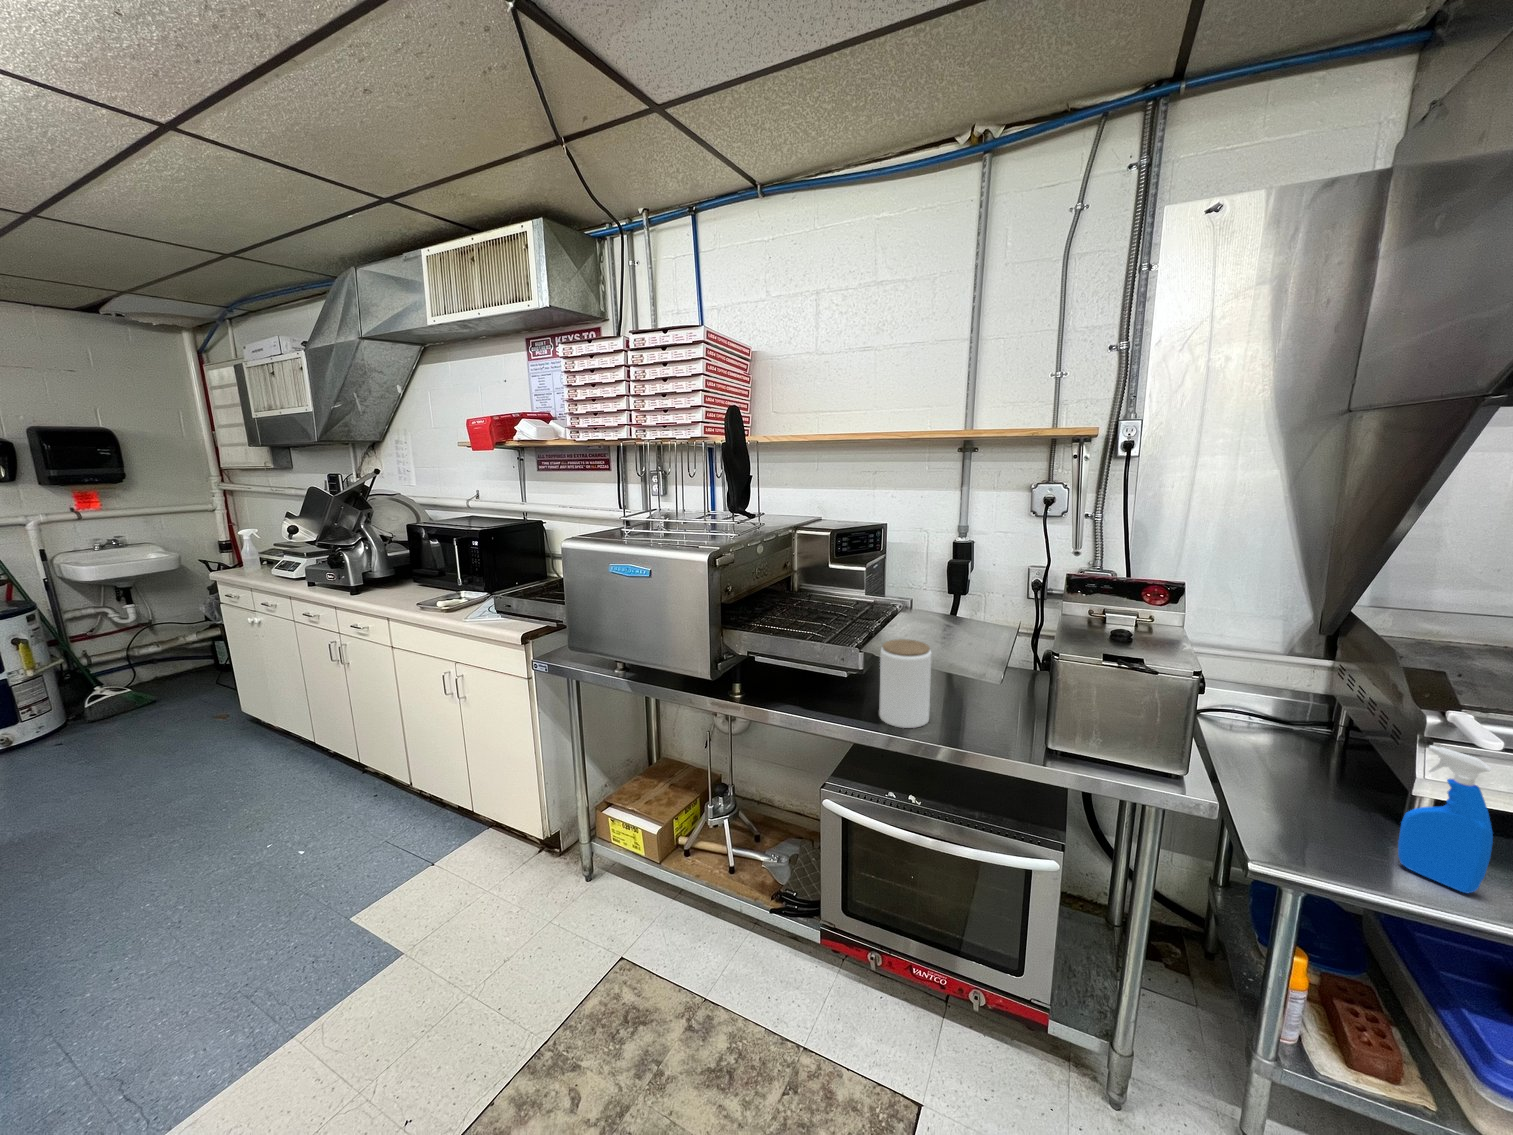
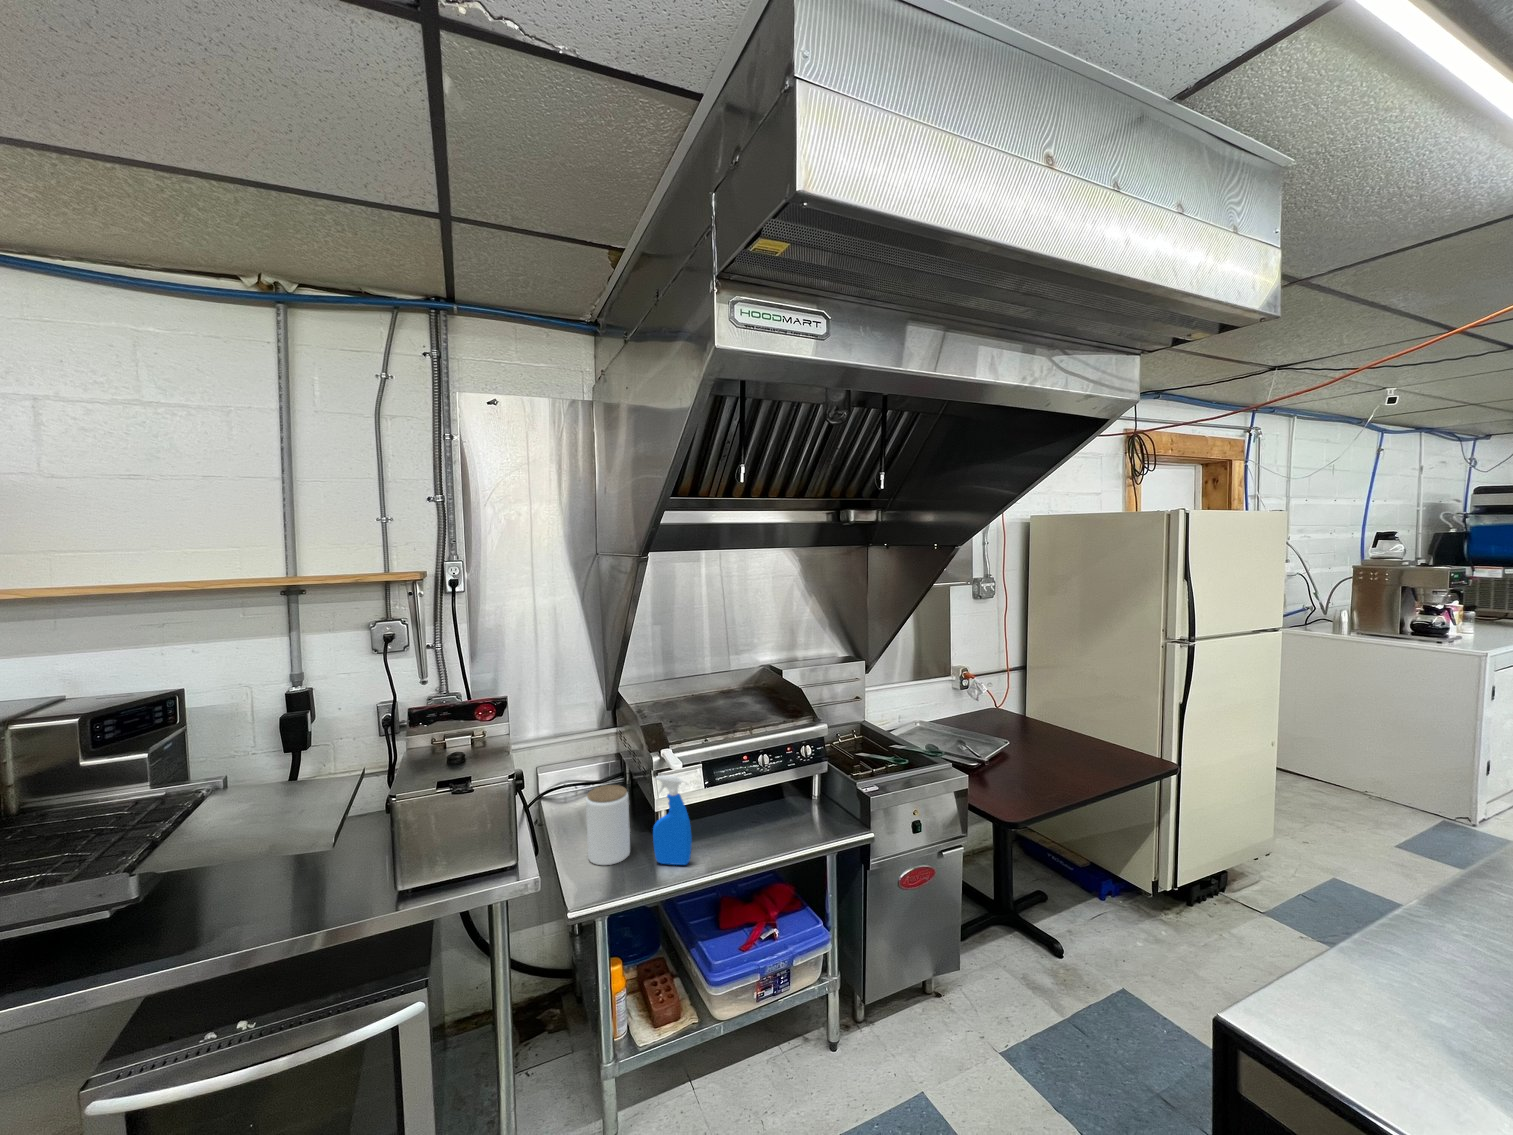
jar: present [879,639,931,728] -> present [586,785,630,865]

